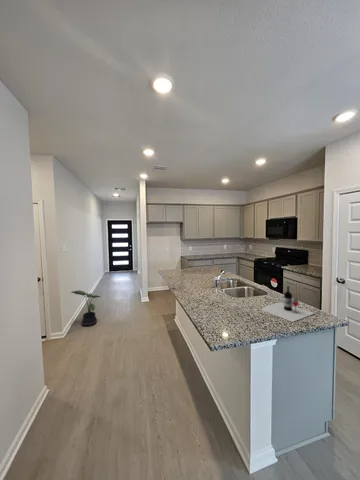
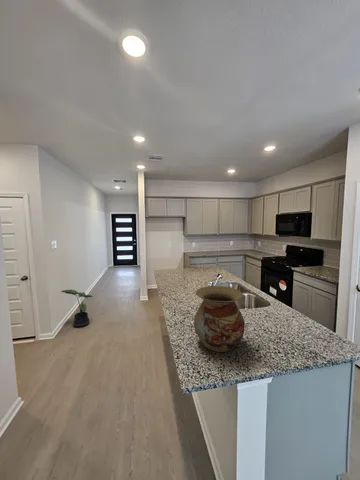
vase: none [211,275,252,325] -> present [194,286,245,352]
wine bottle: present [262,286,314,322] -> none [254,301,327,350]

